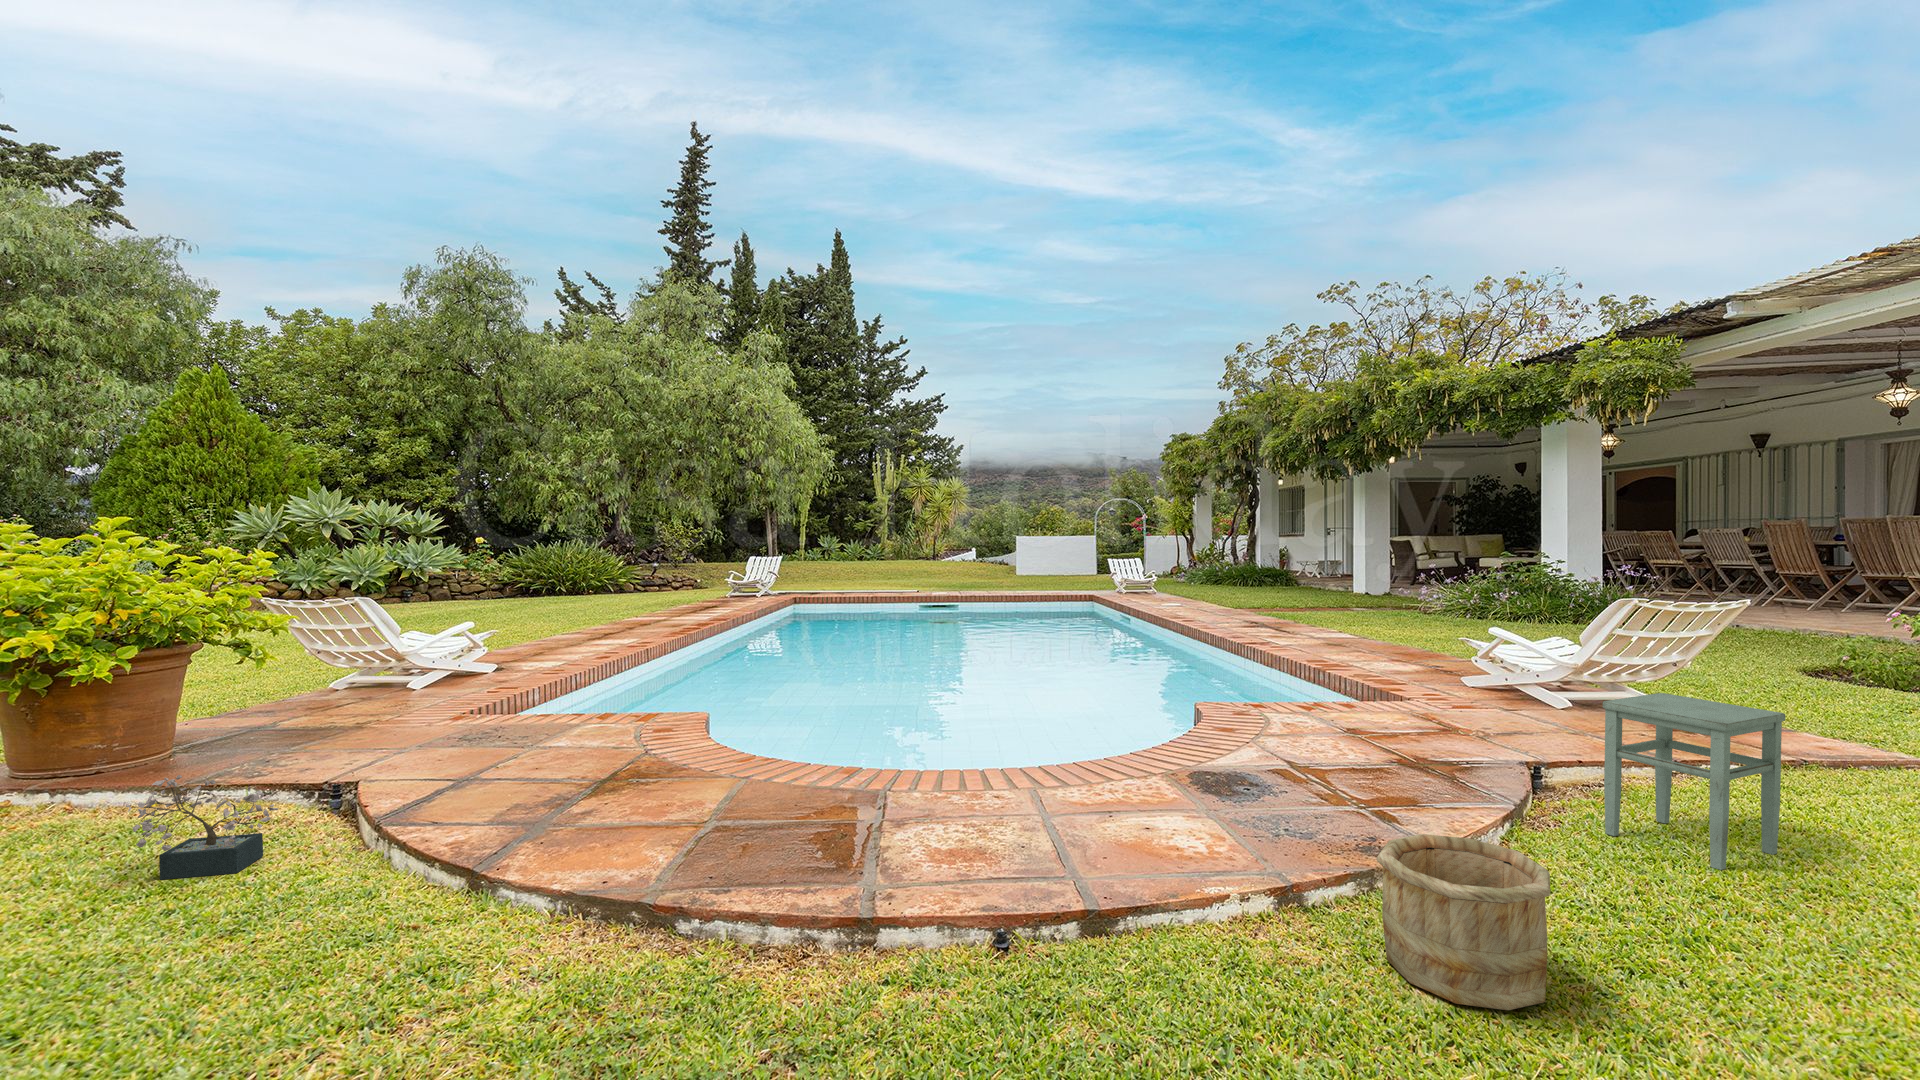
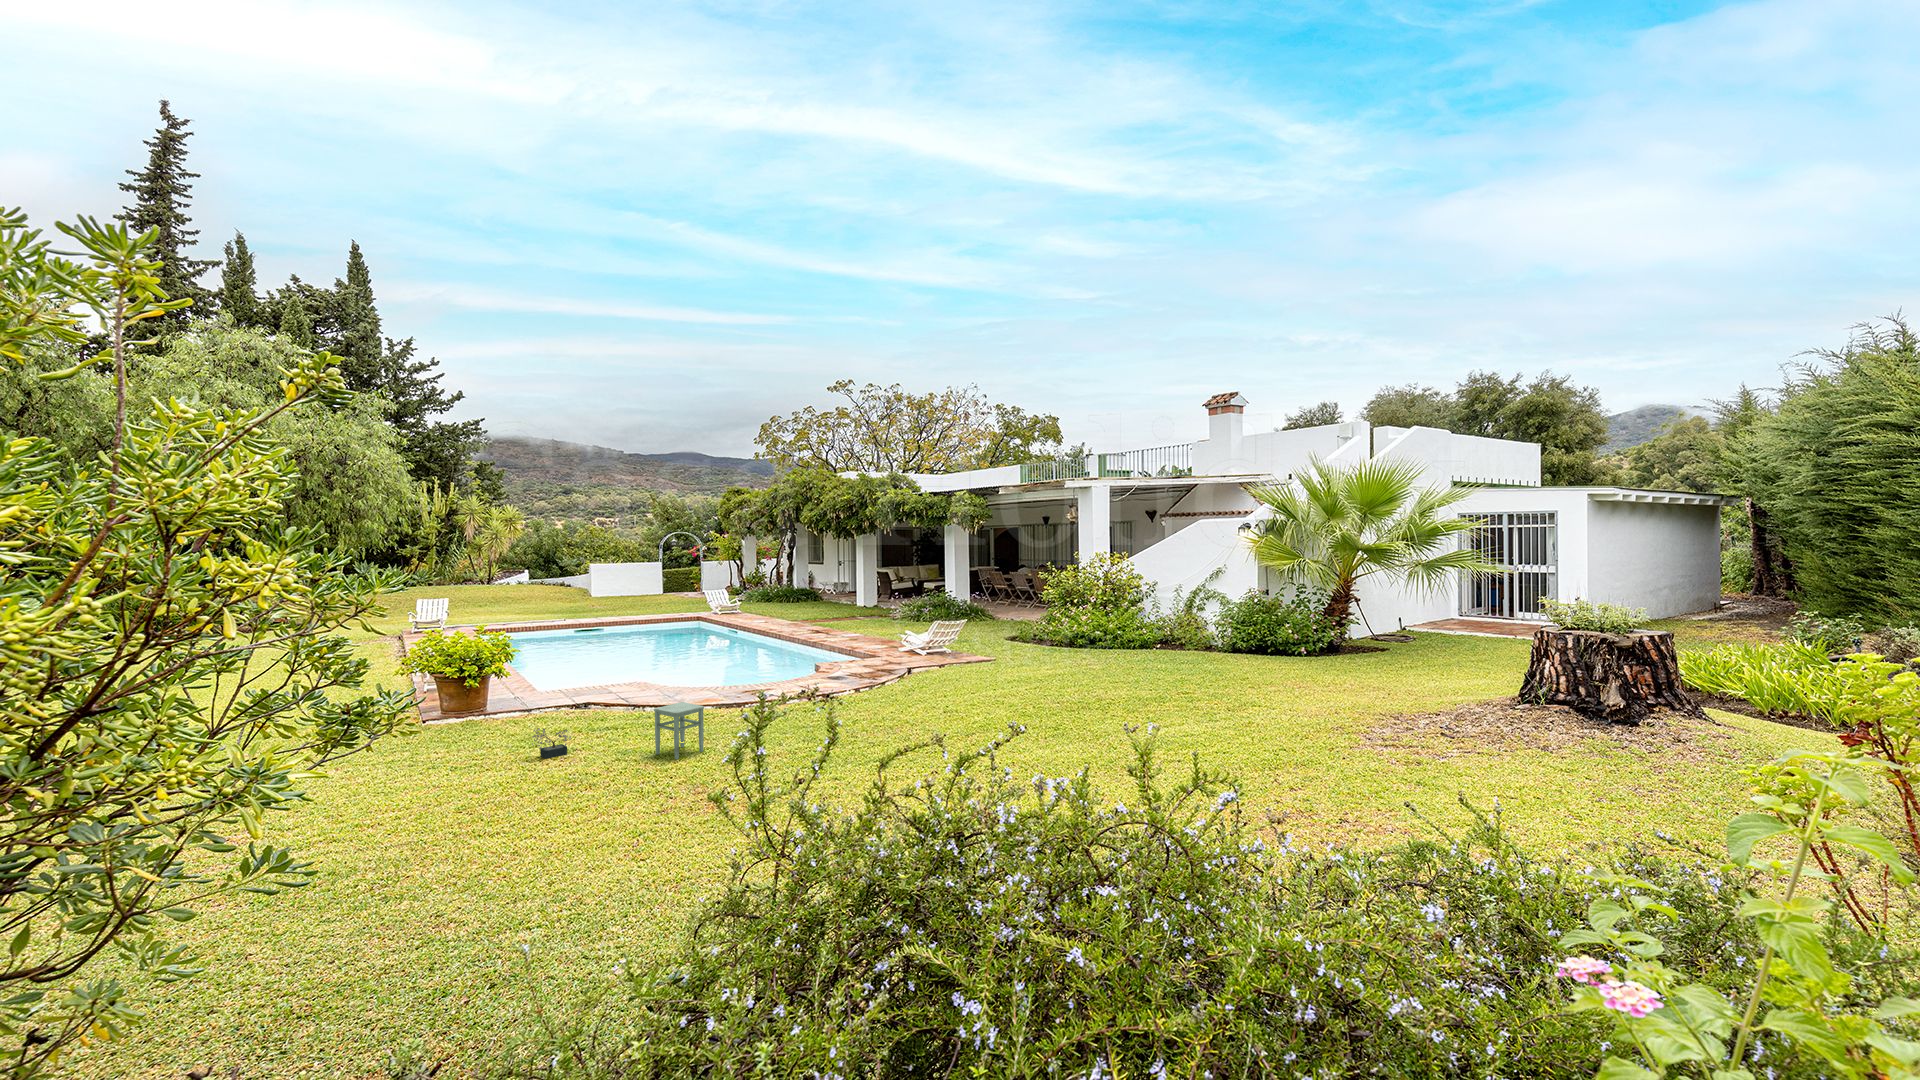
stool: present [1603,693,1786,870] -> present [654,702,704,759]
wooden bucket: present [1376,834,1550,1010] -> none [886,690,916,719]

